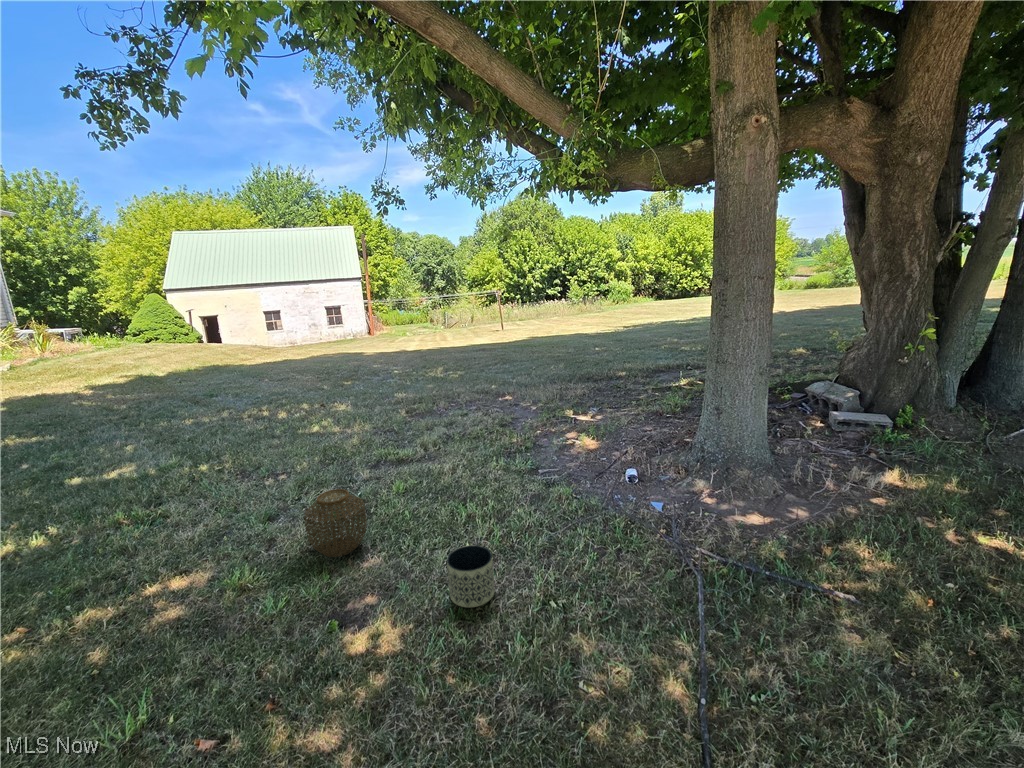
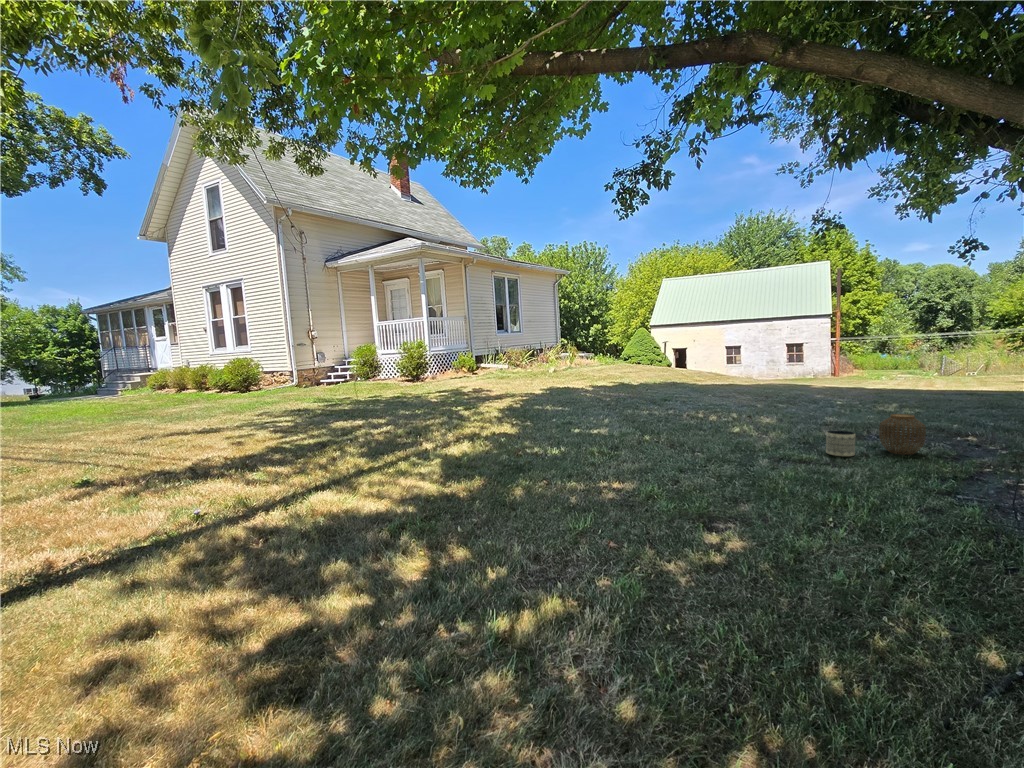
woven basket: present [304,489,367,557] -> present [879,414,926,455]

